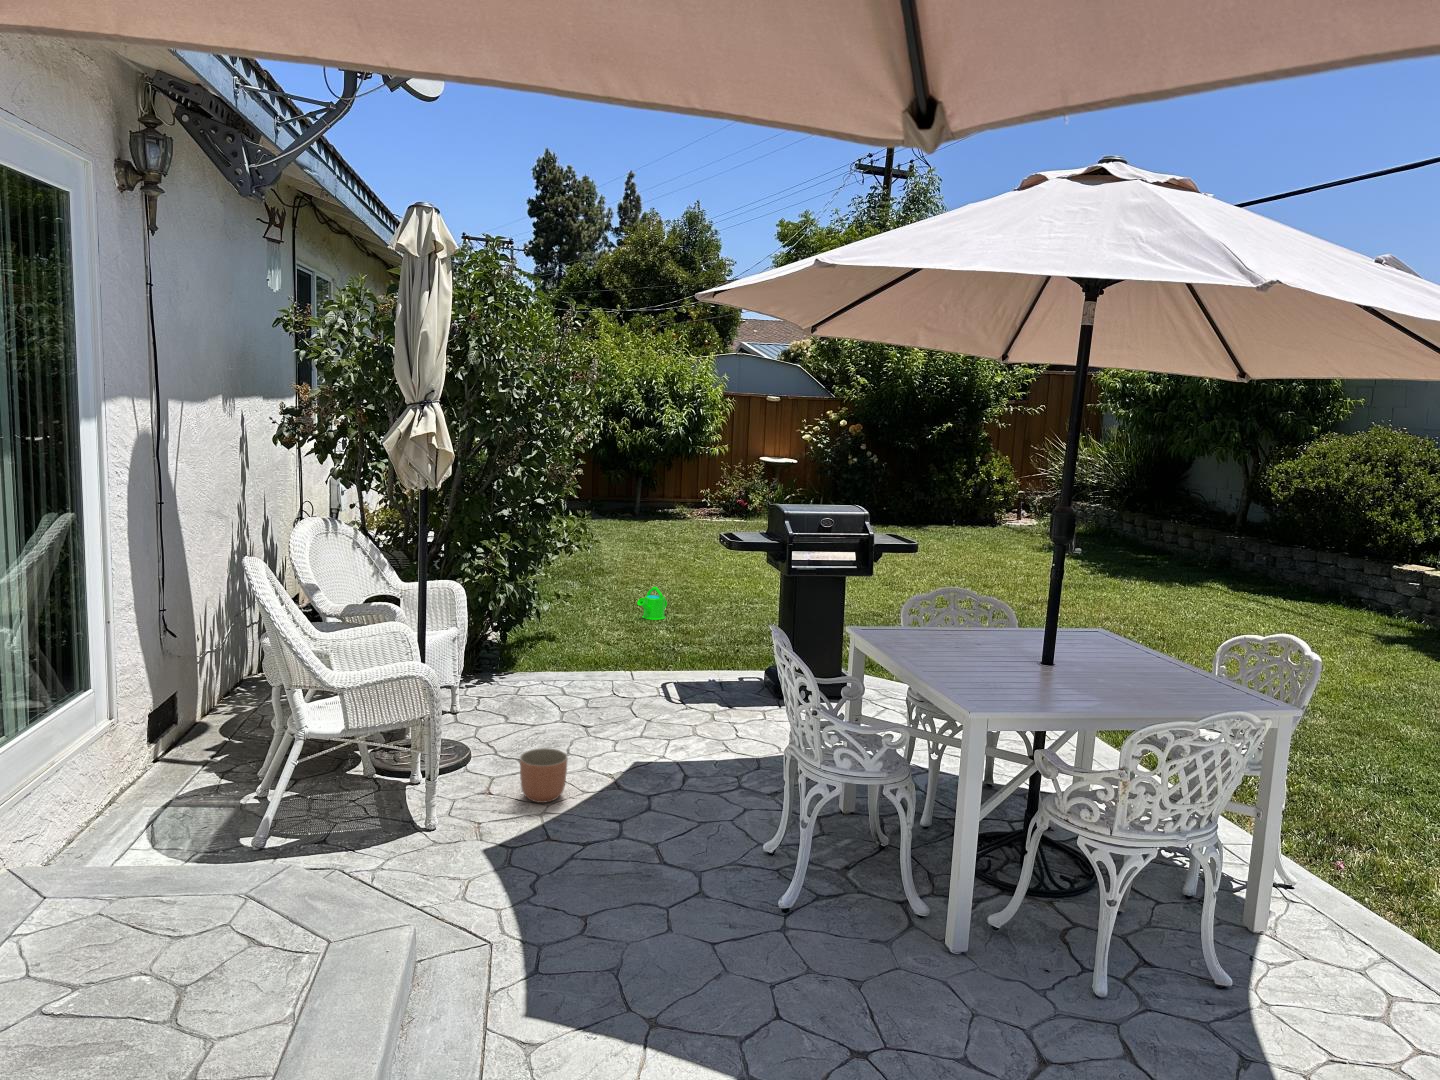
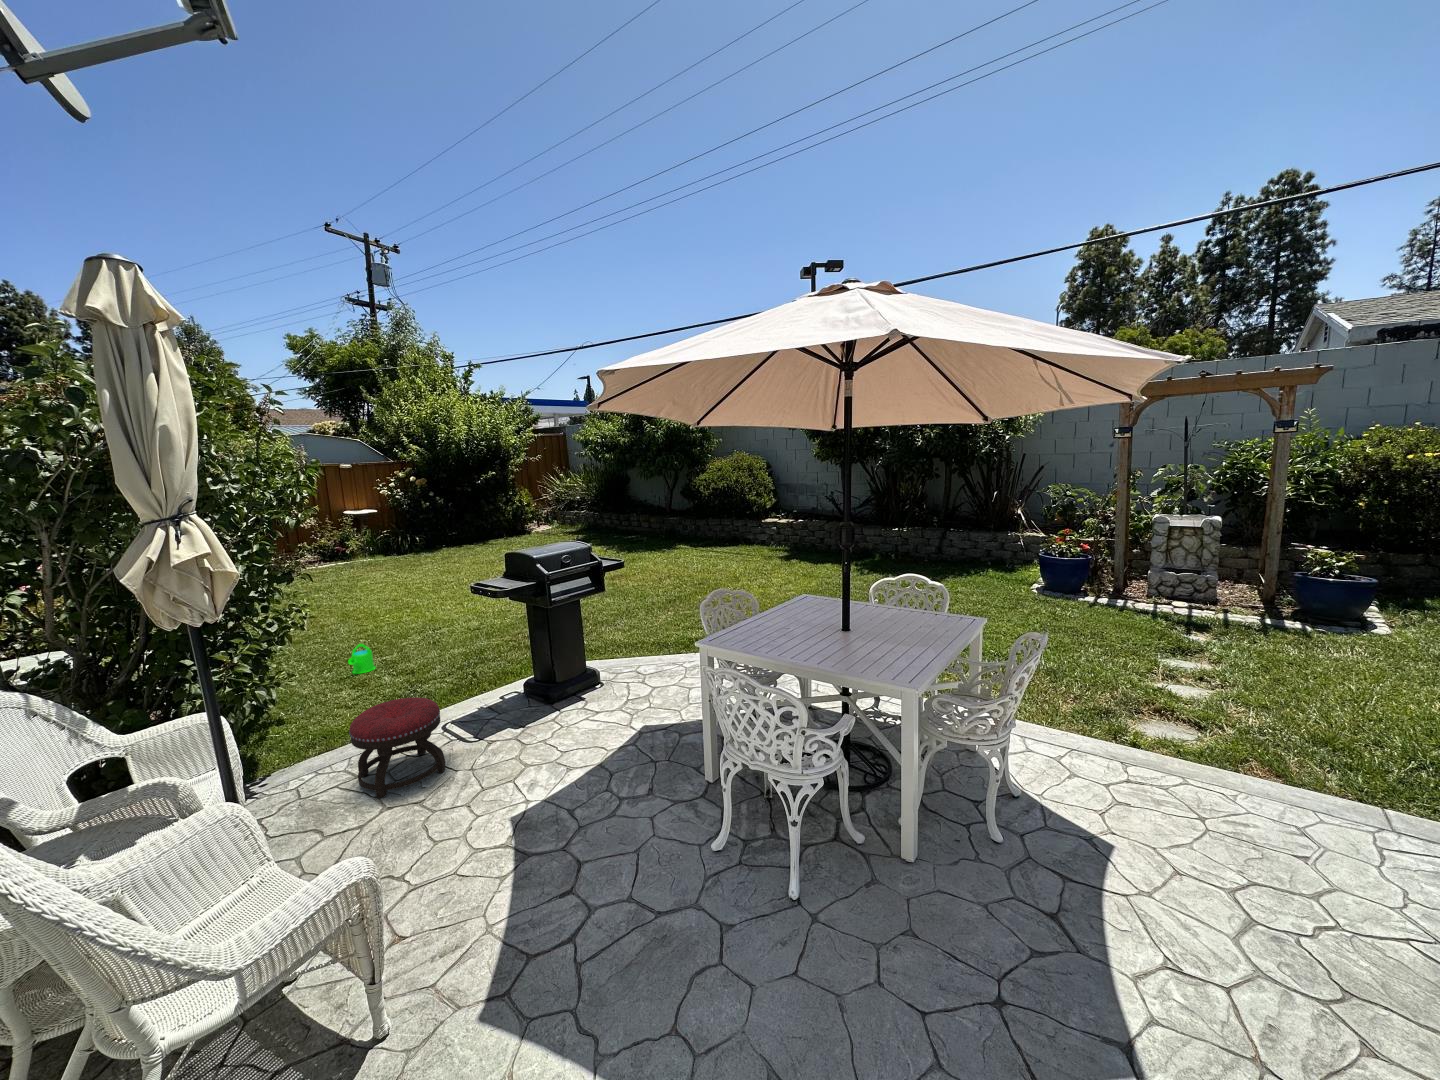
ottoman: none [558,627,641,714] -> present [349,697,445,798]
planter: present [520,748,568,803] -> none [430,848,485,916]

